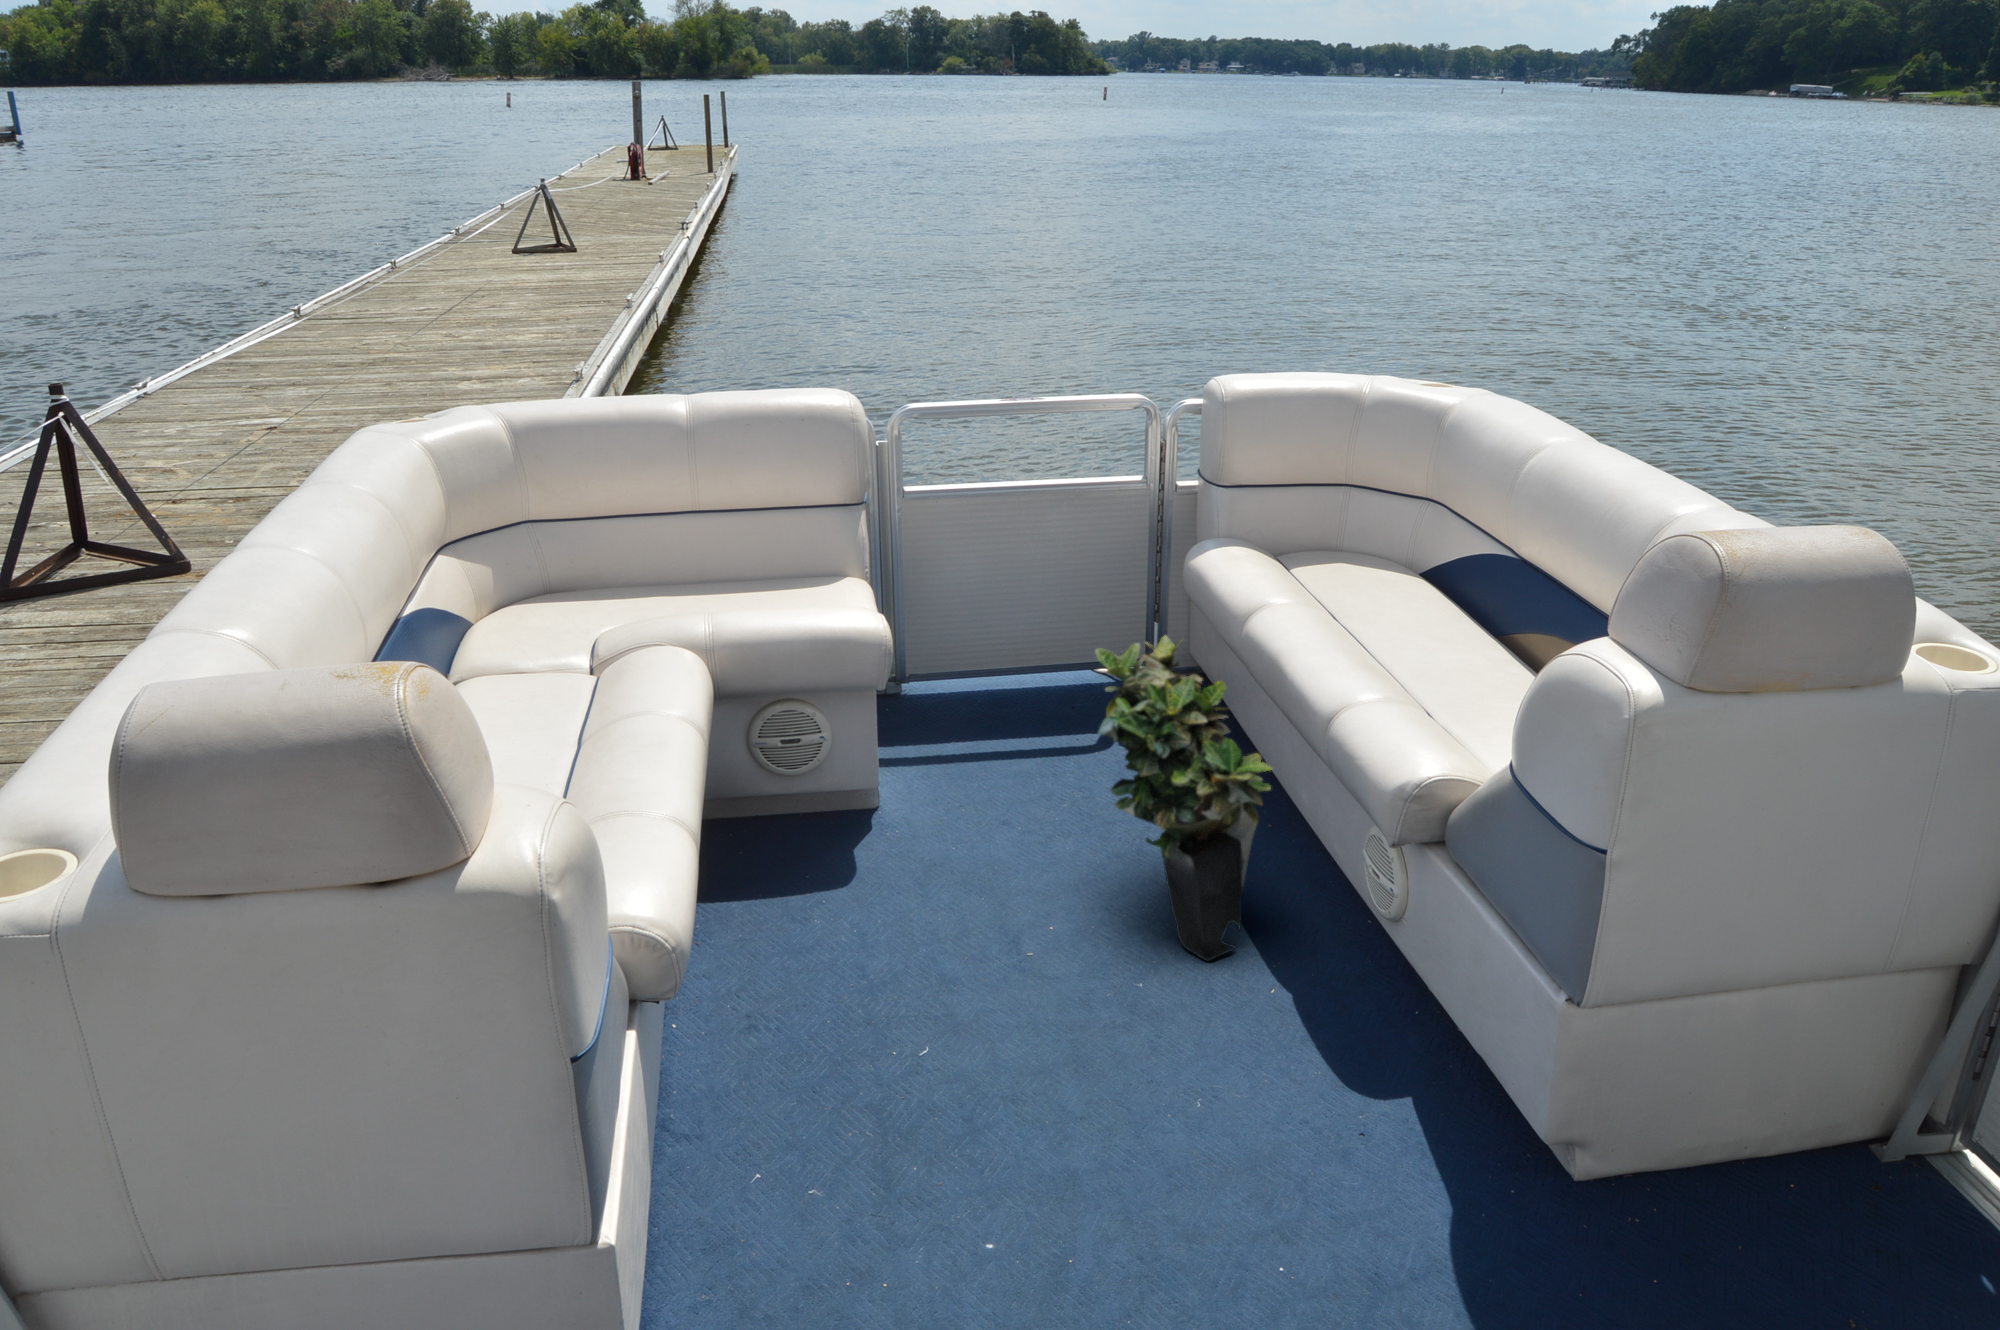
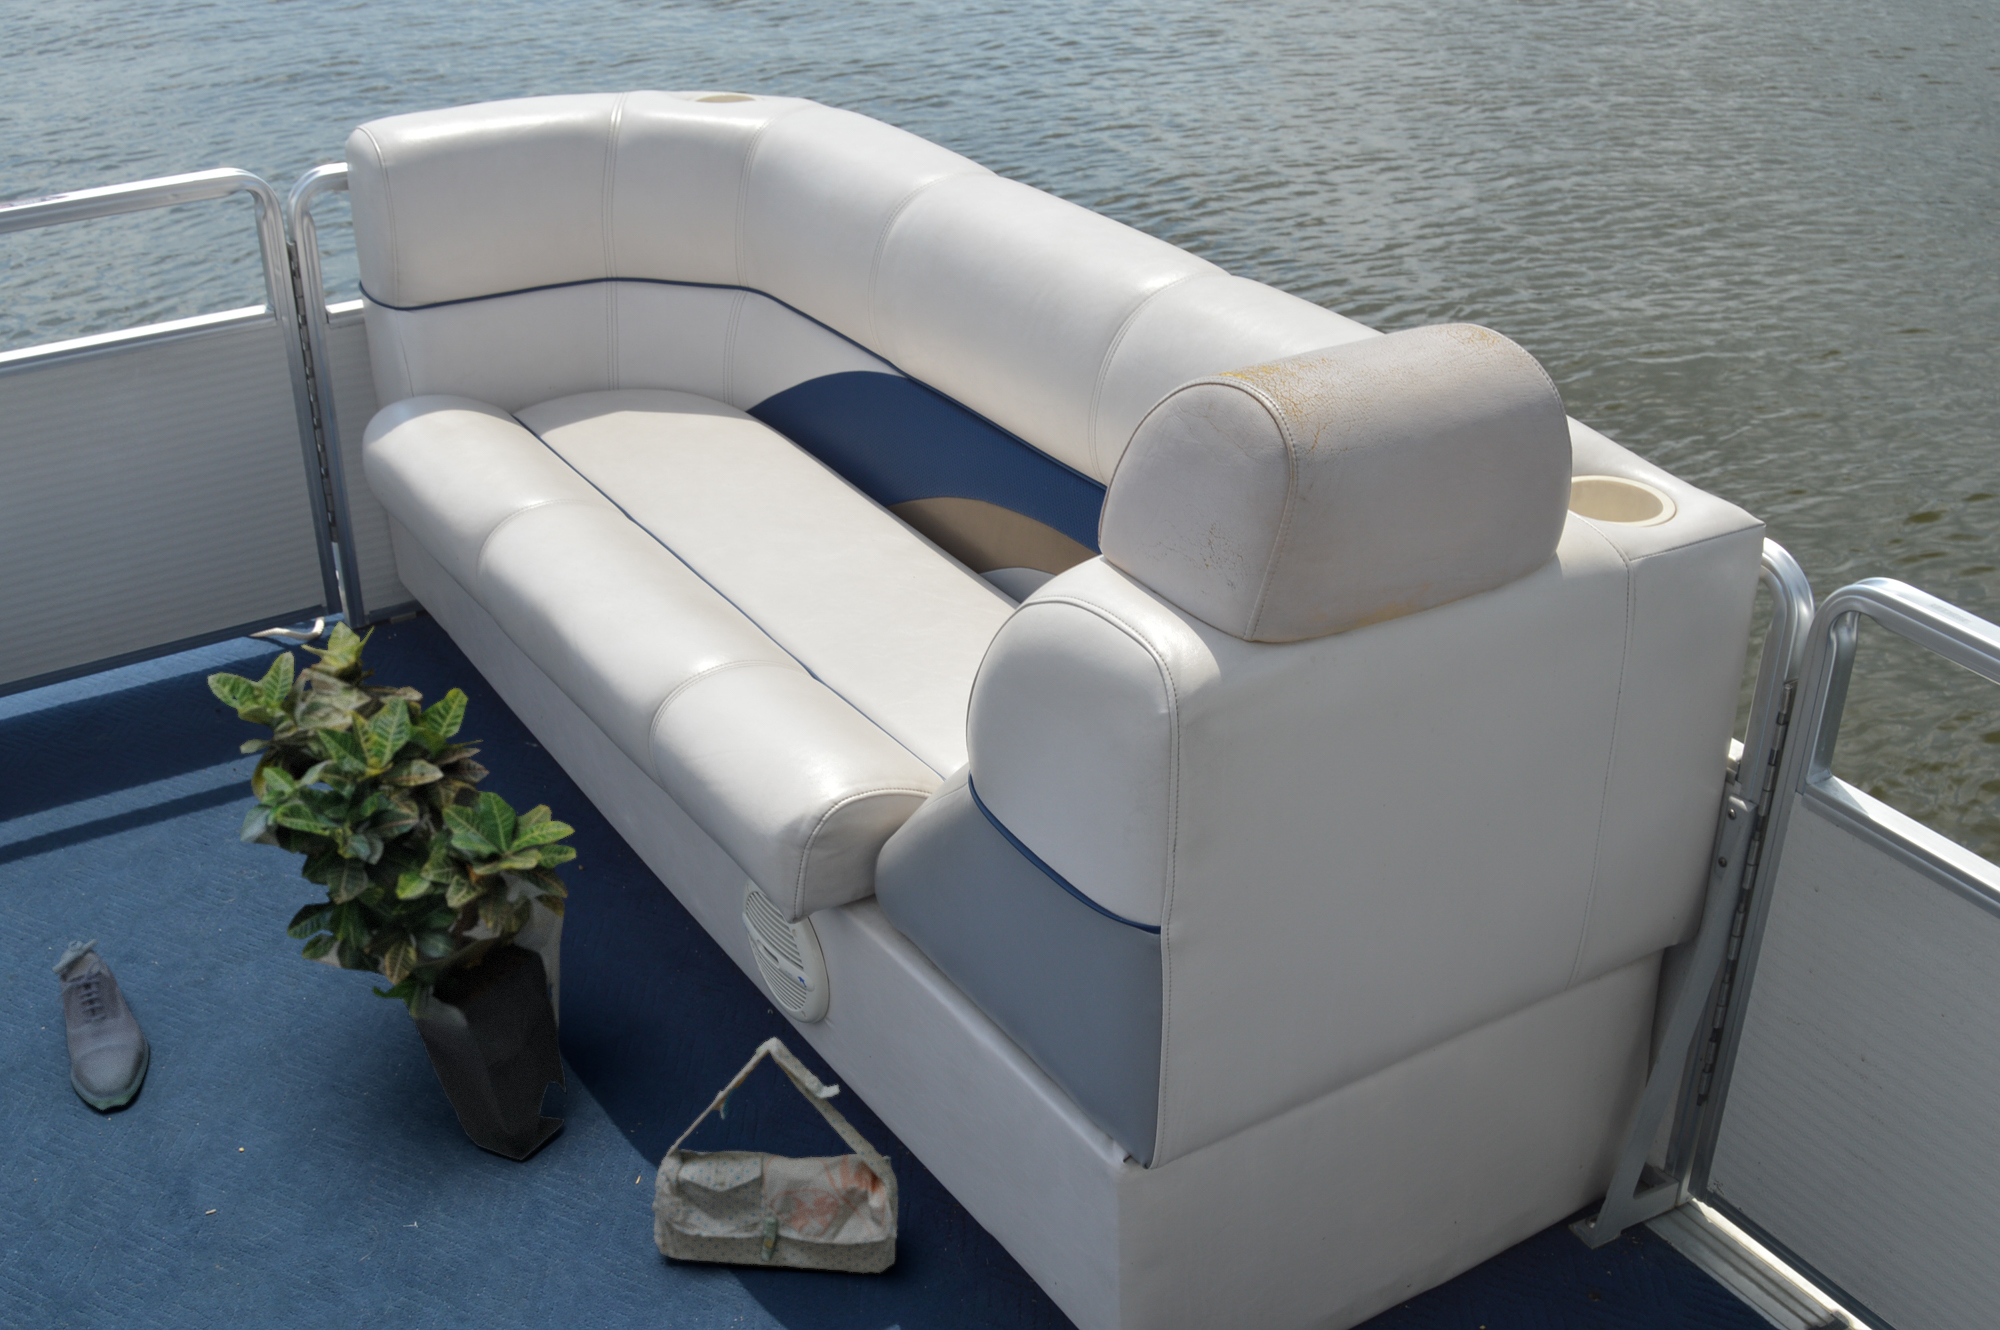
shoe: none [976,797,1017,885] -> present [53,940,149,1110]
bag: none [1277,899,1428,1066] -> present [652,1038,898,1273]

